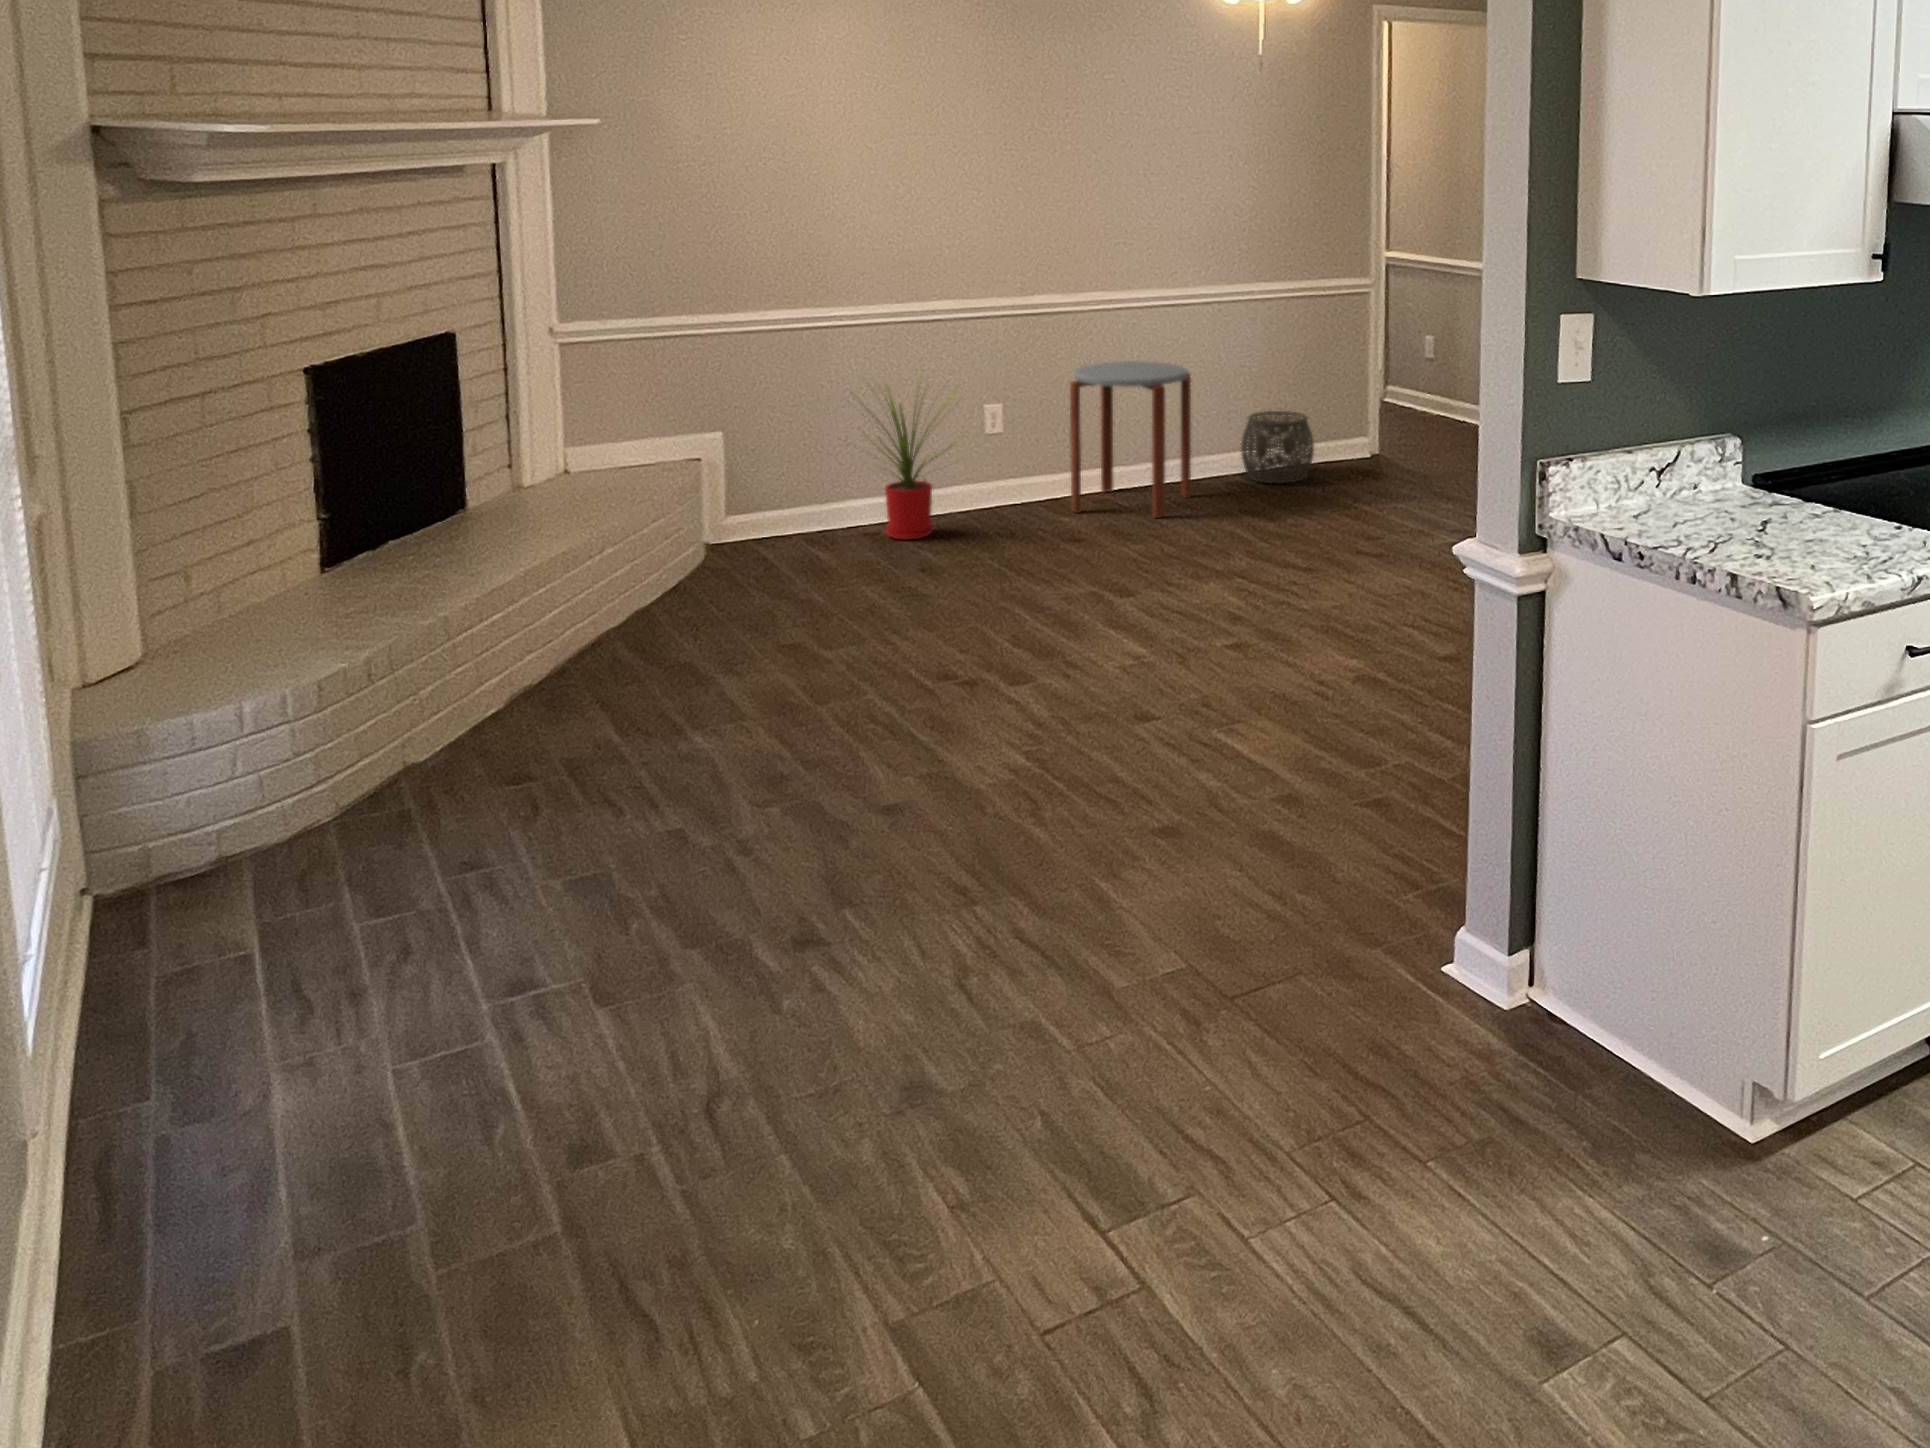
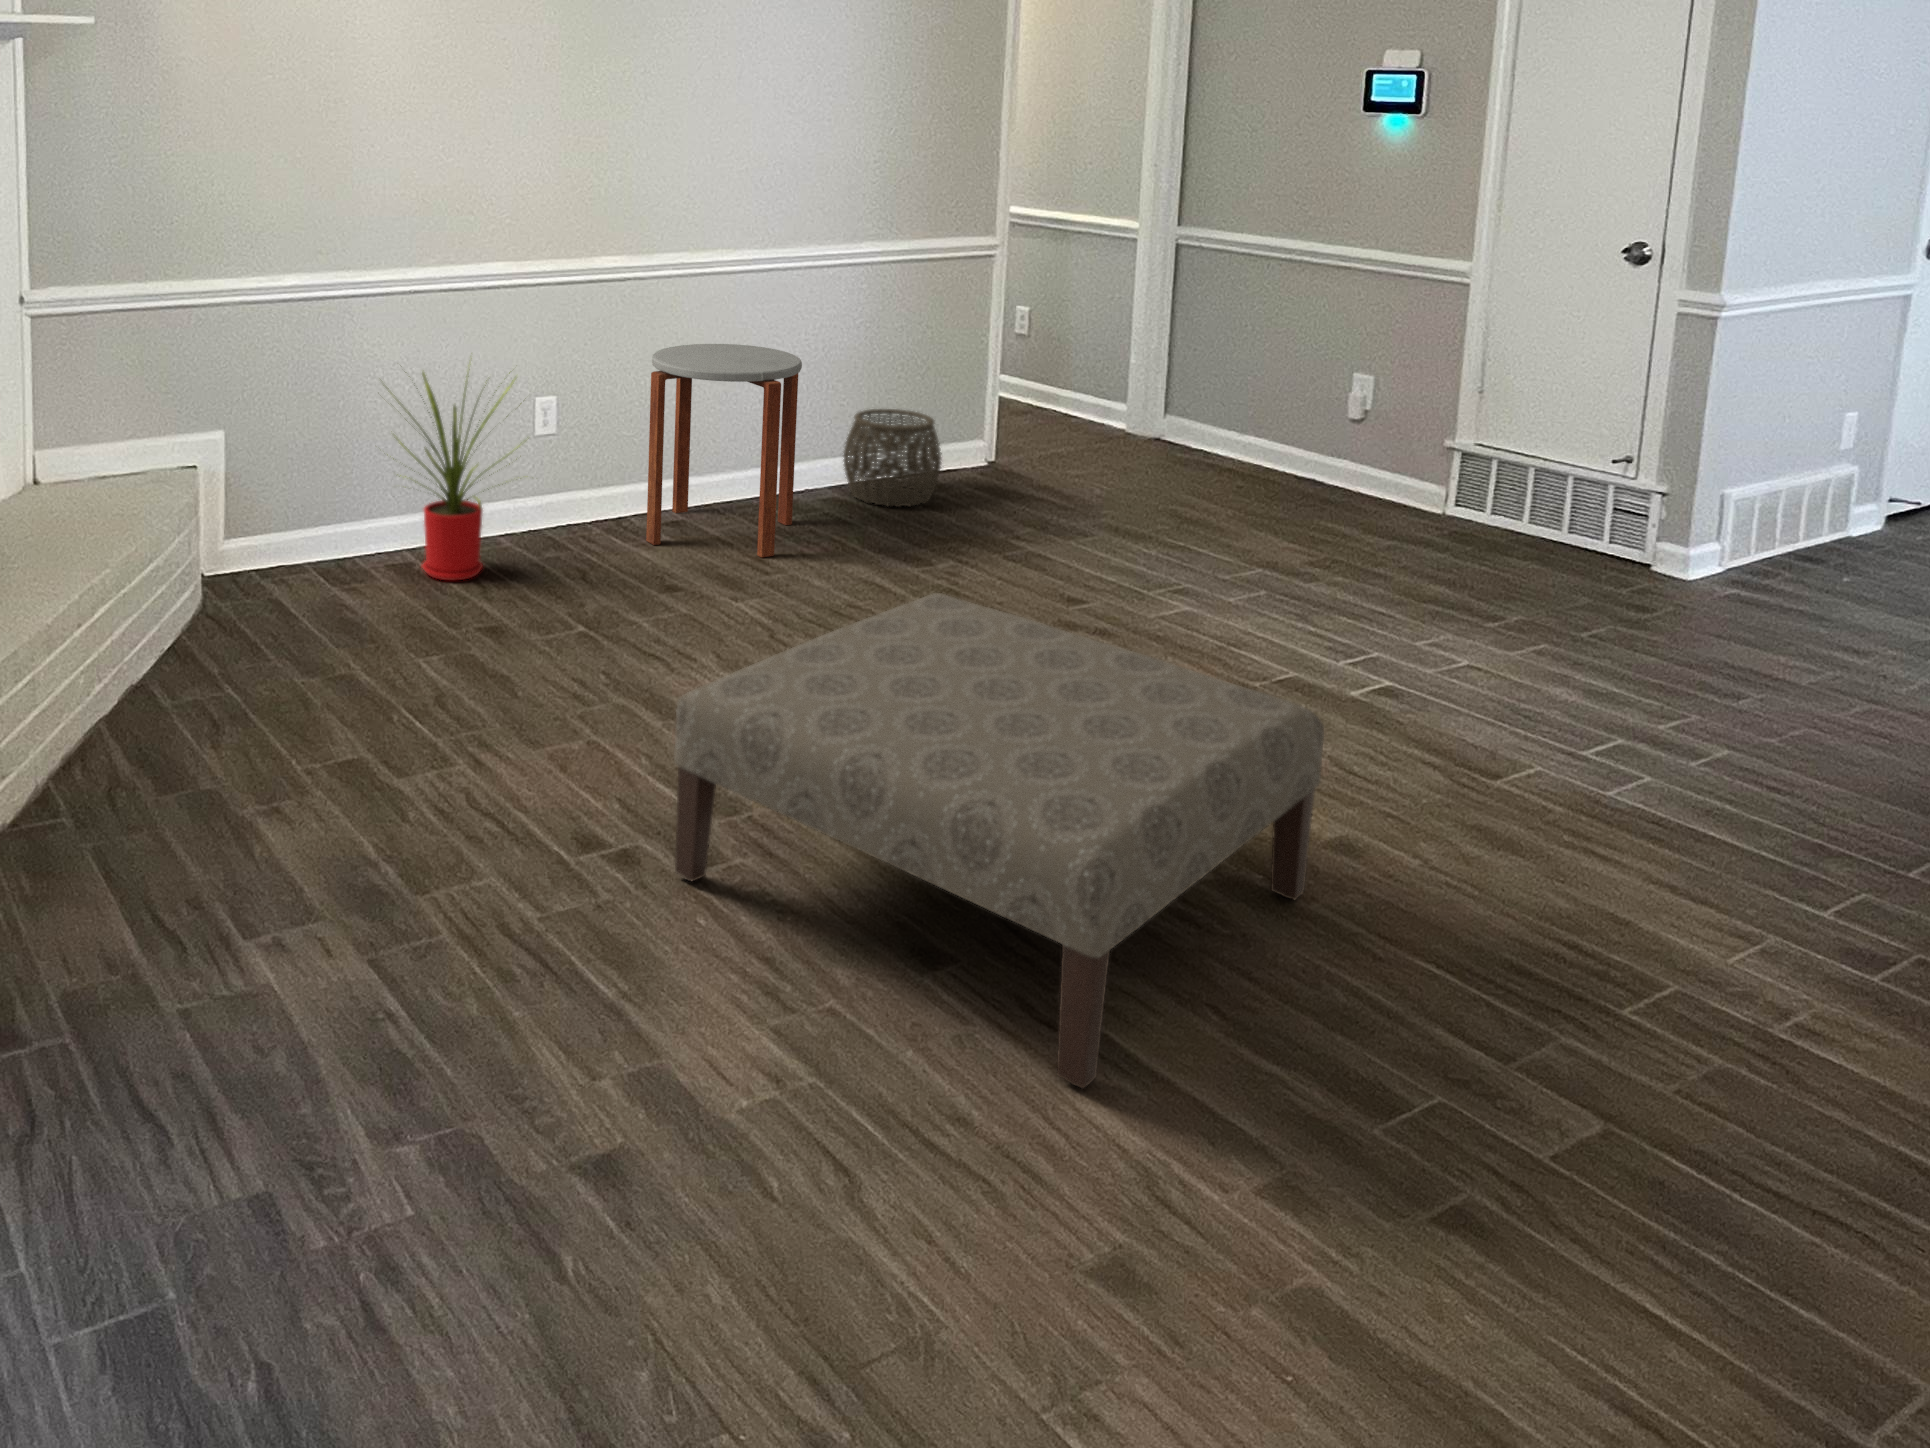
ottoman: none [997,512,1407,762] -> present [674,593,1324,1088]

